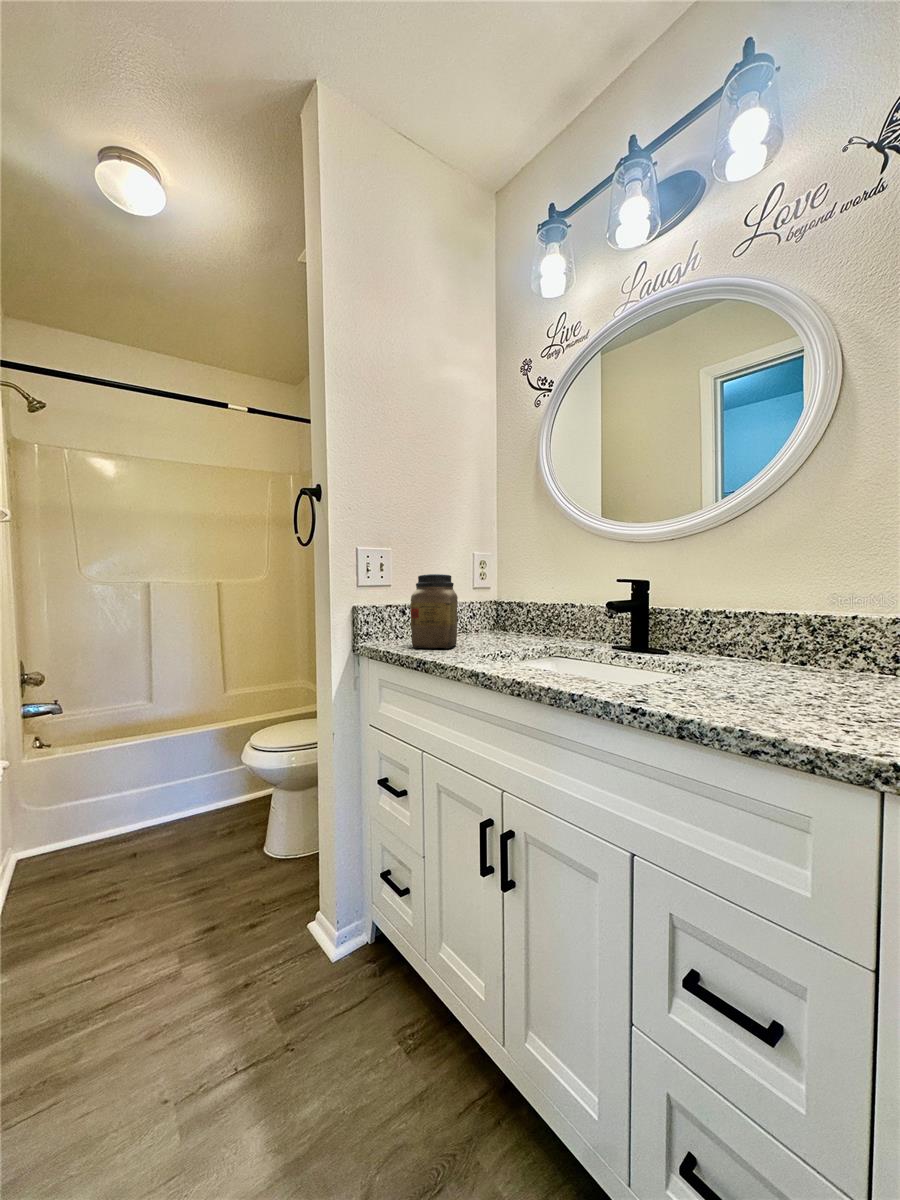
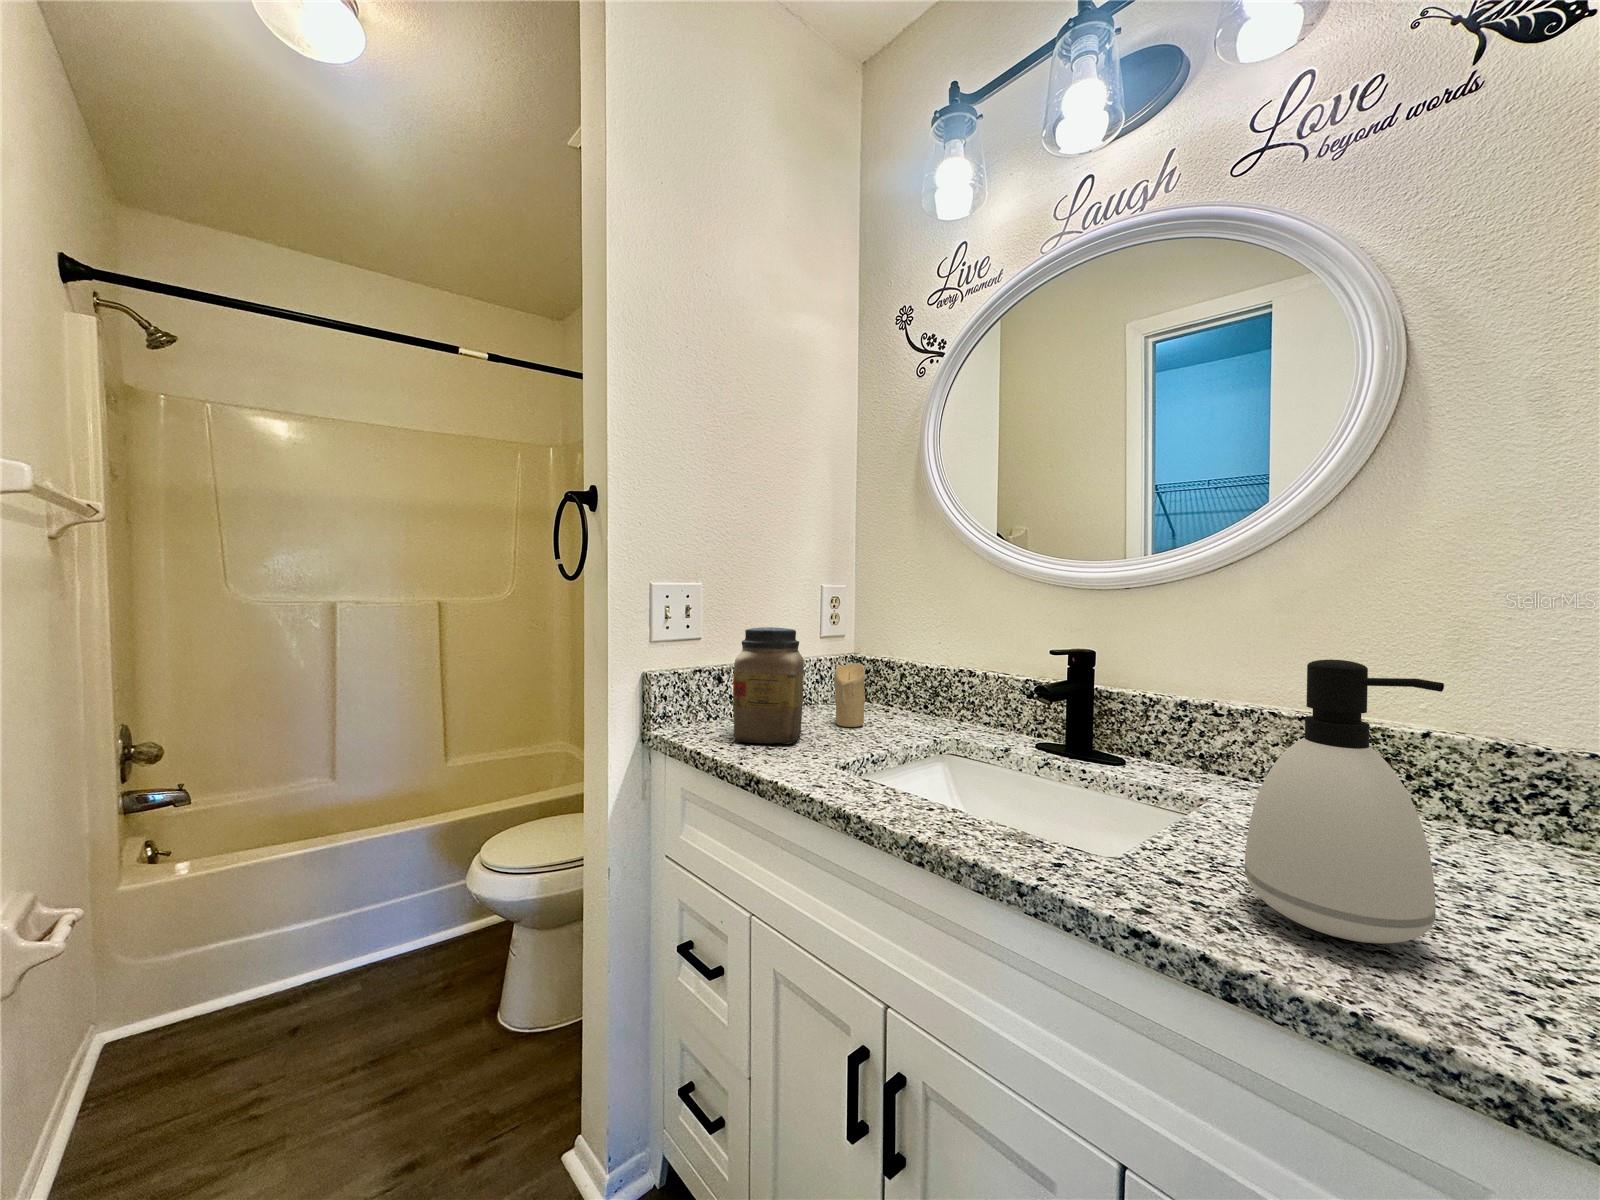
soap dispenser: none [706,548,807,708] -> present [1245,659,1444,943]
candle: none [479,601,500,642] -> present [834,663,865,727]

